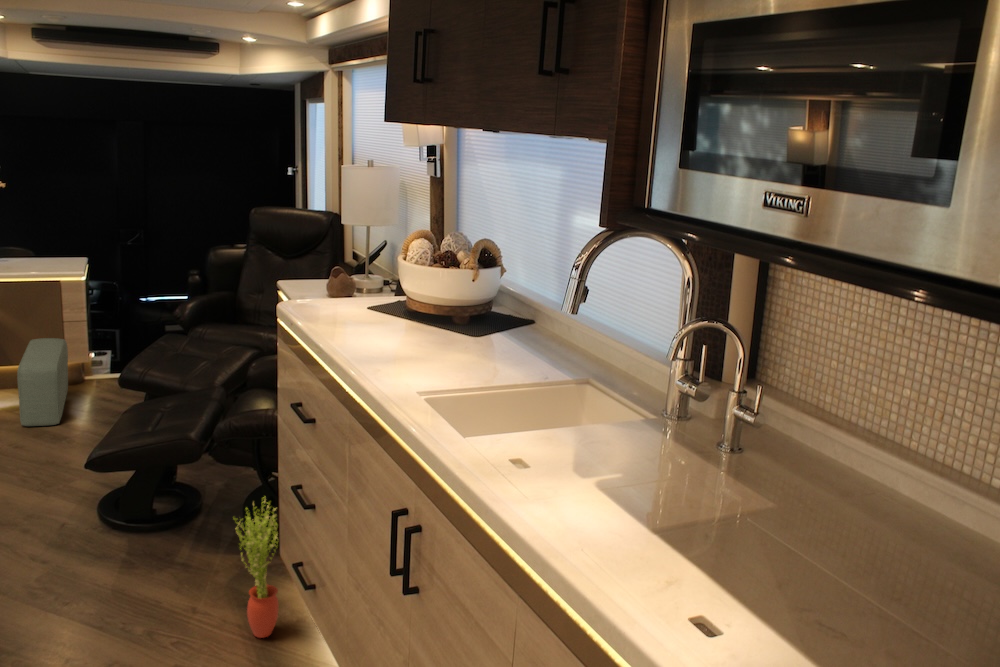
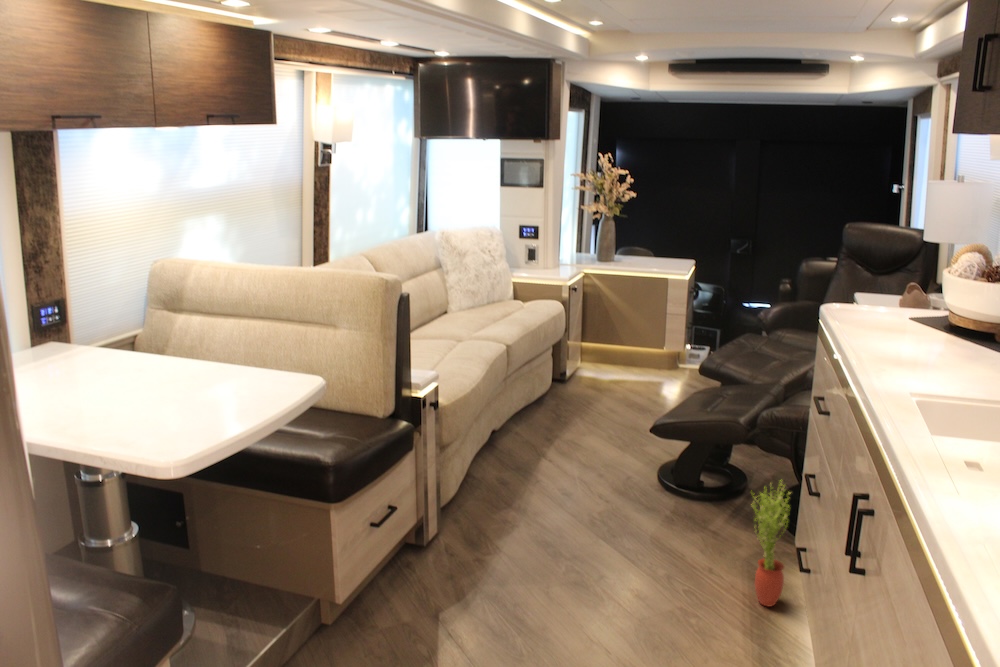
pouf: present [17,338,68,426] -> none [622,328,666,399]

